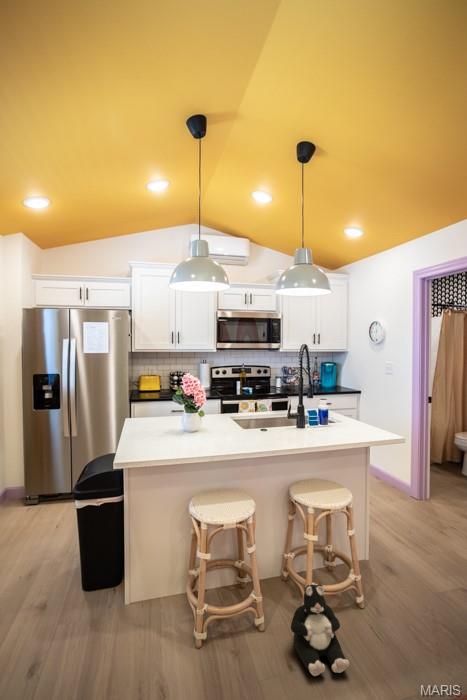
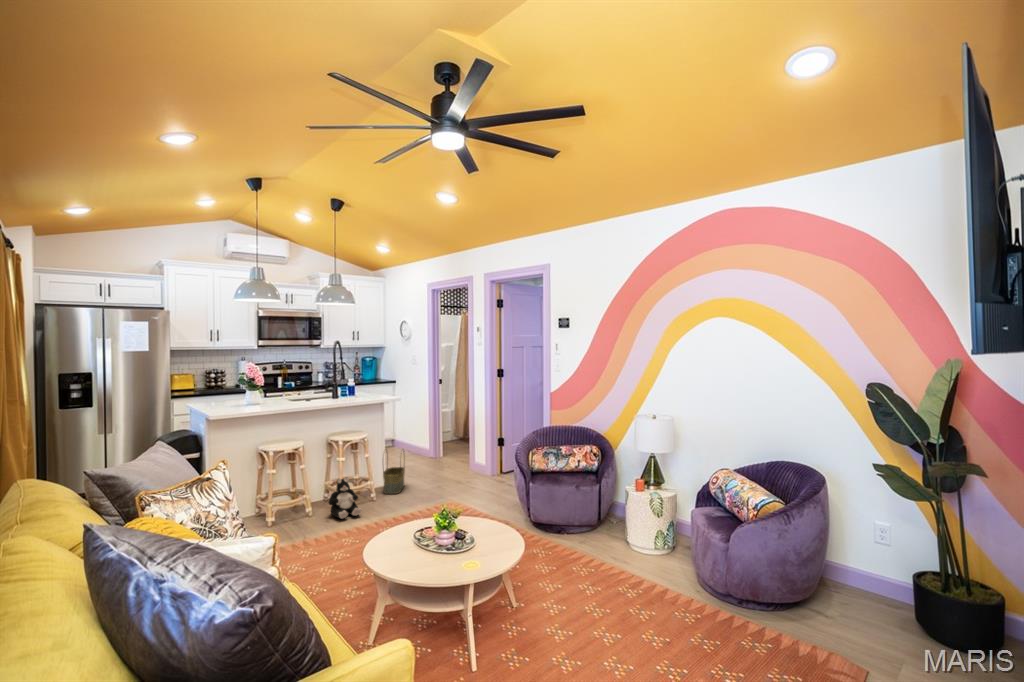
basket: none [371,515,404,599] -> present [383,453,405,494]

